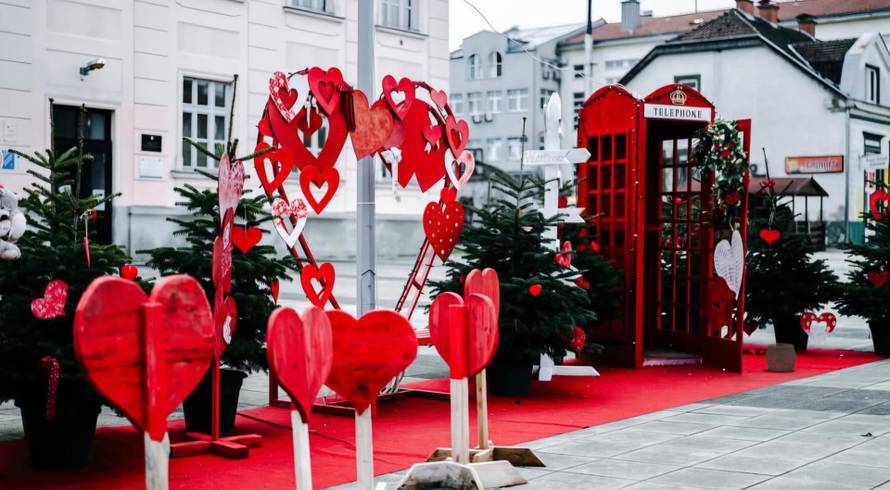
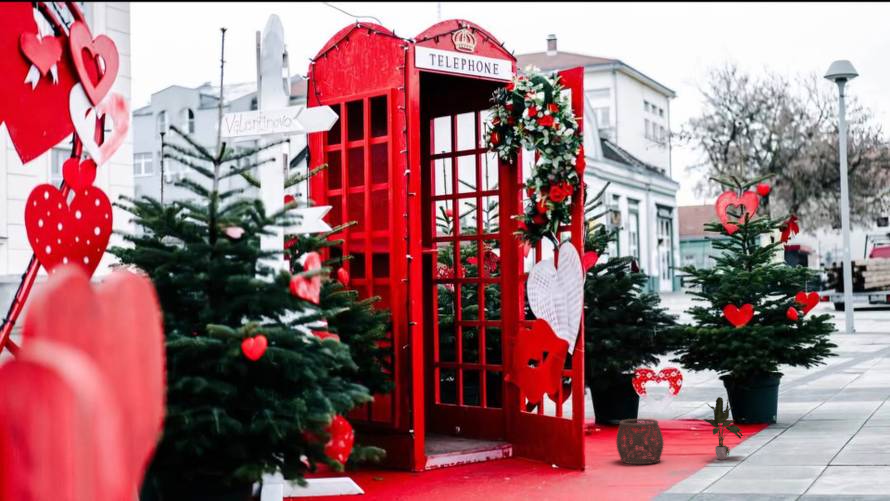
potted plant: none [821,333,849,372] -> present [704,397,743,460]

